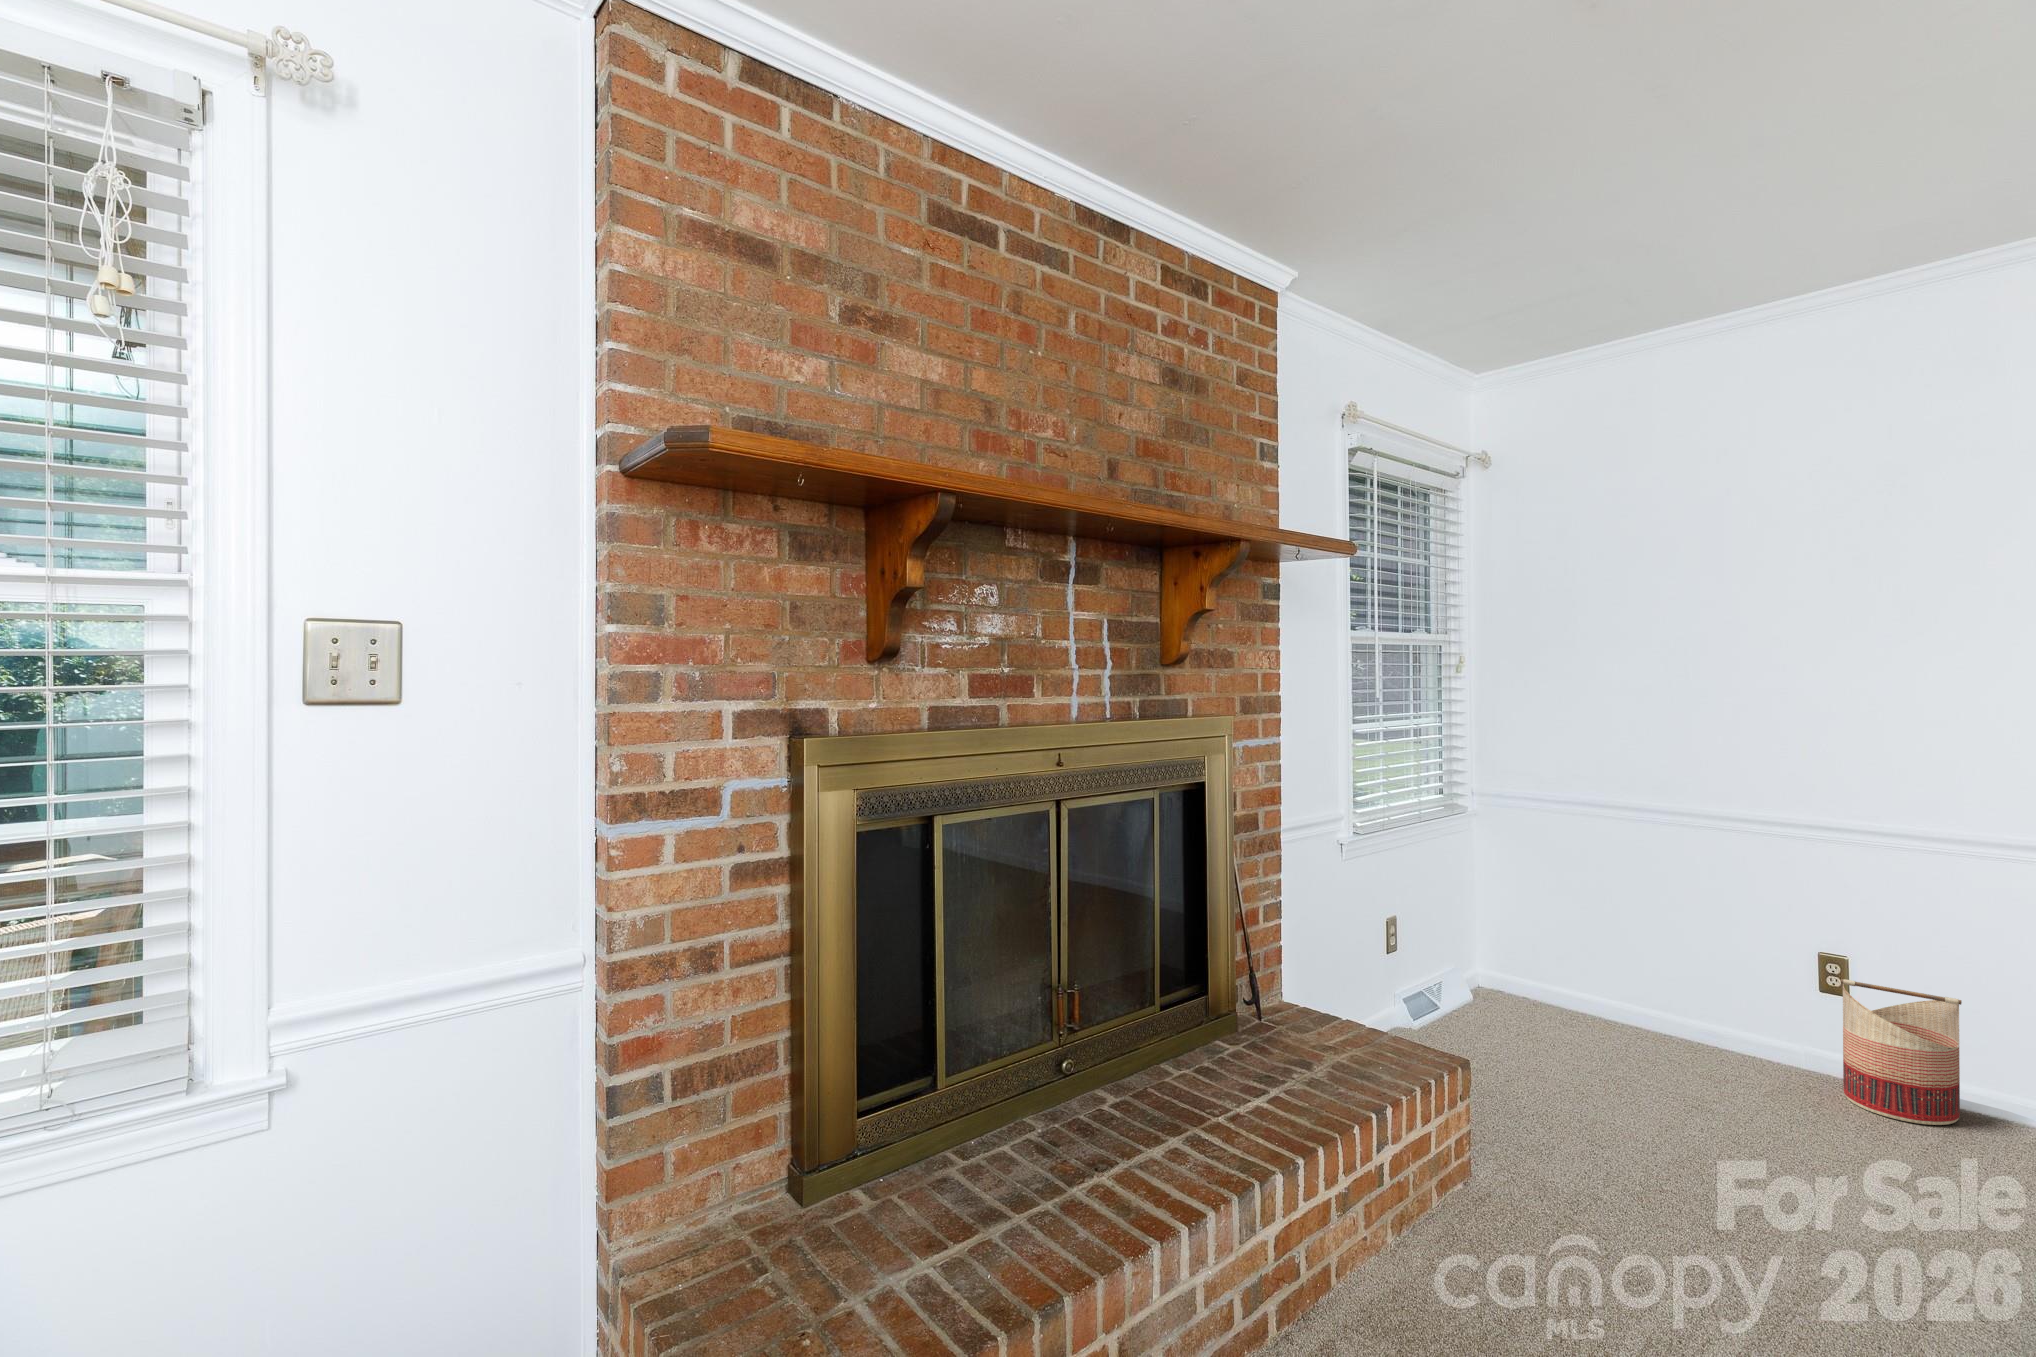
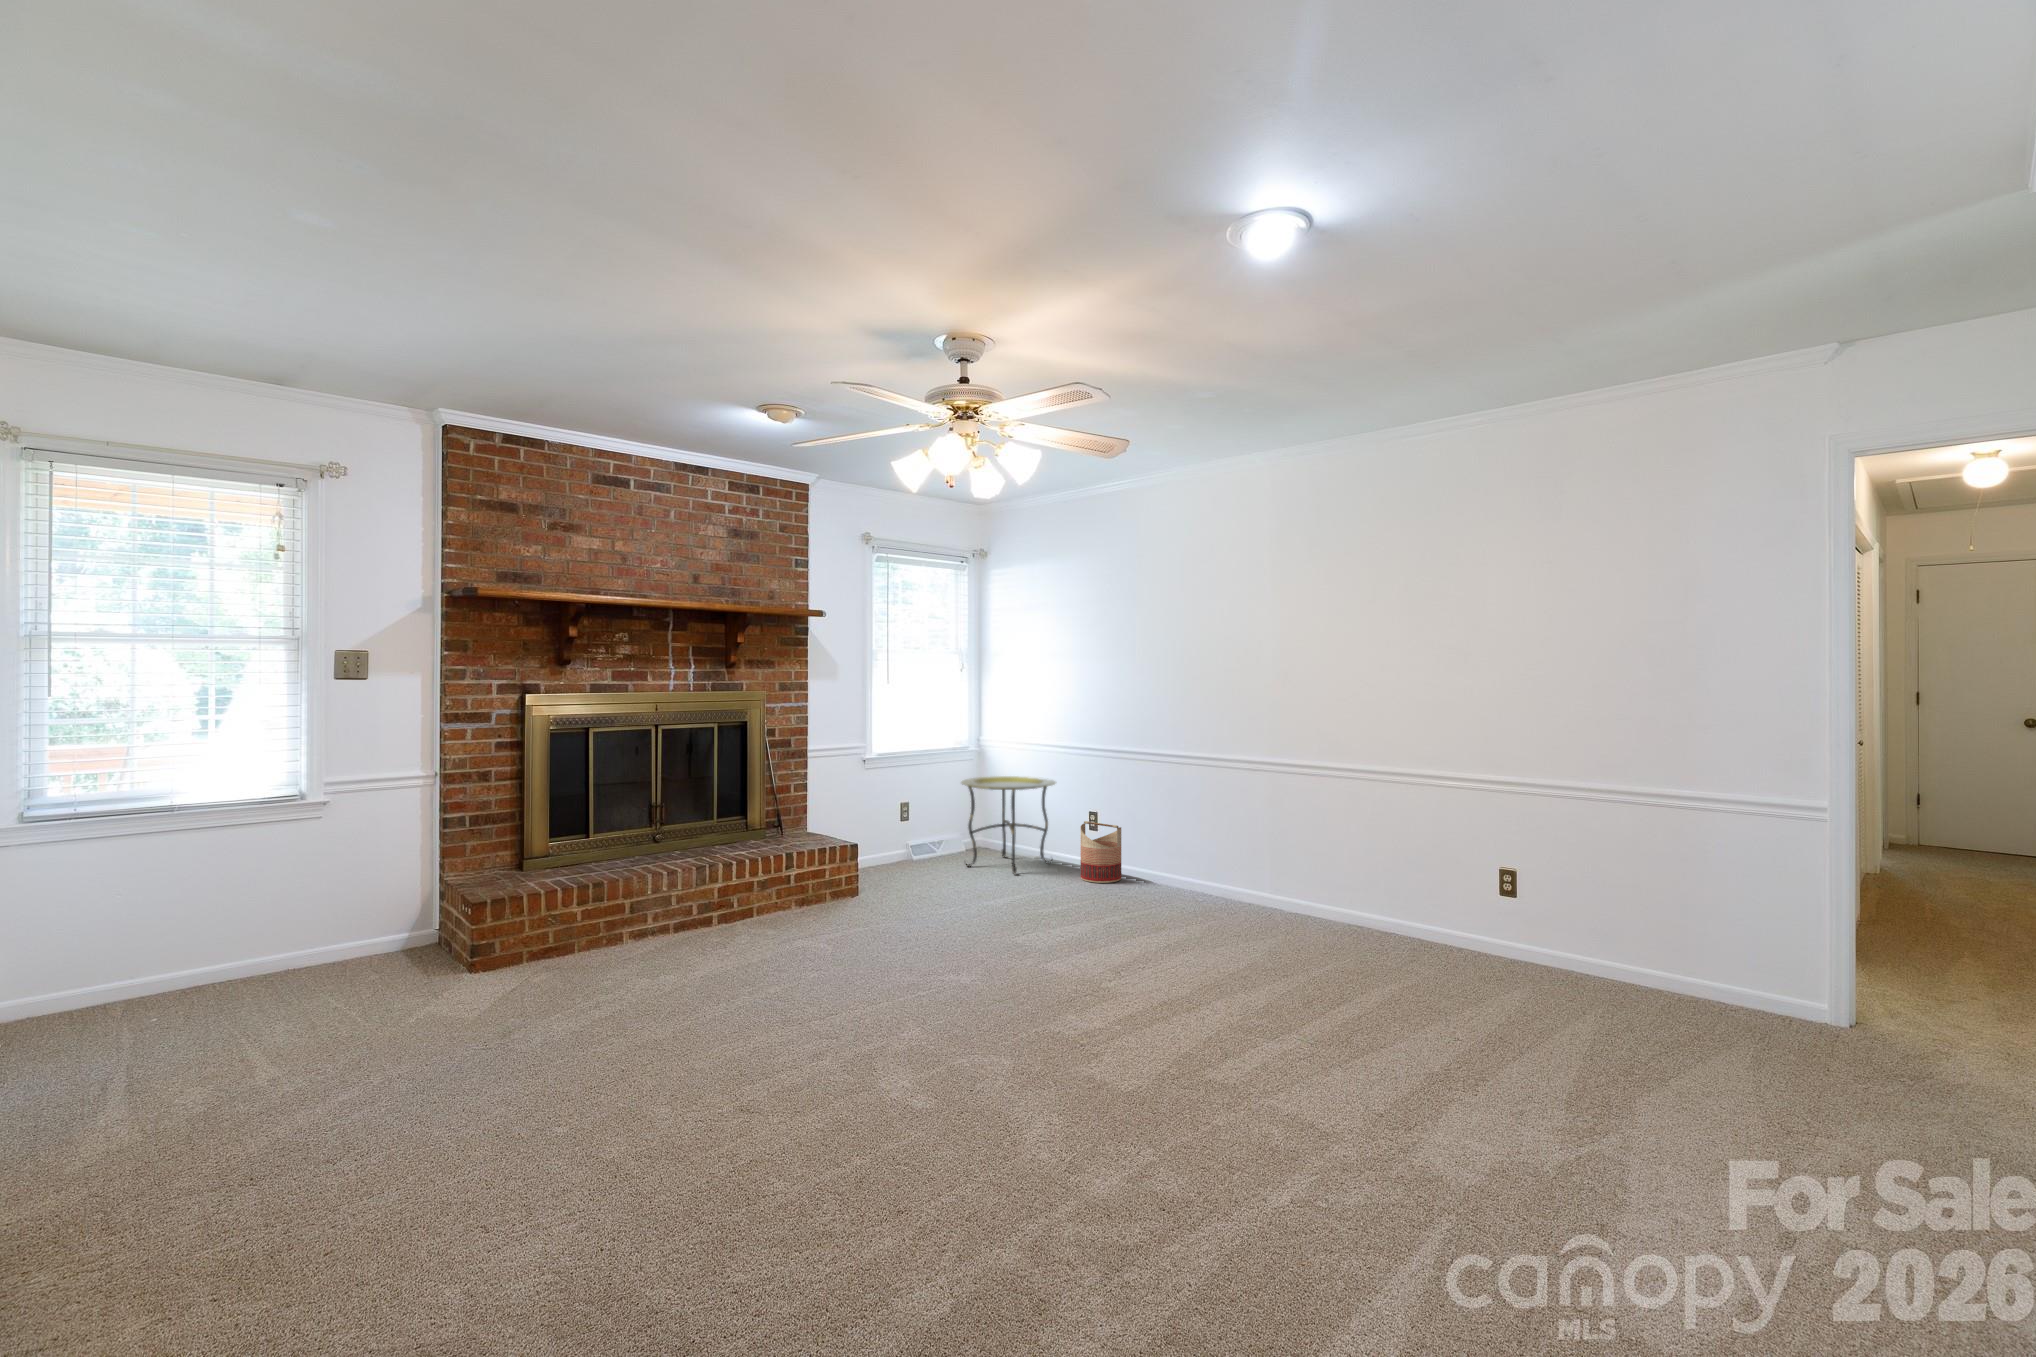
side table: none [1520,868,1747,1085] -> present [961,776,1056,874]

